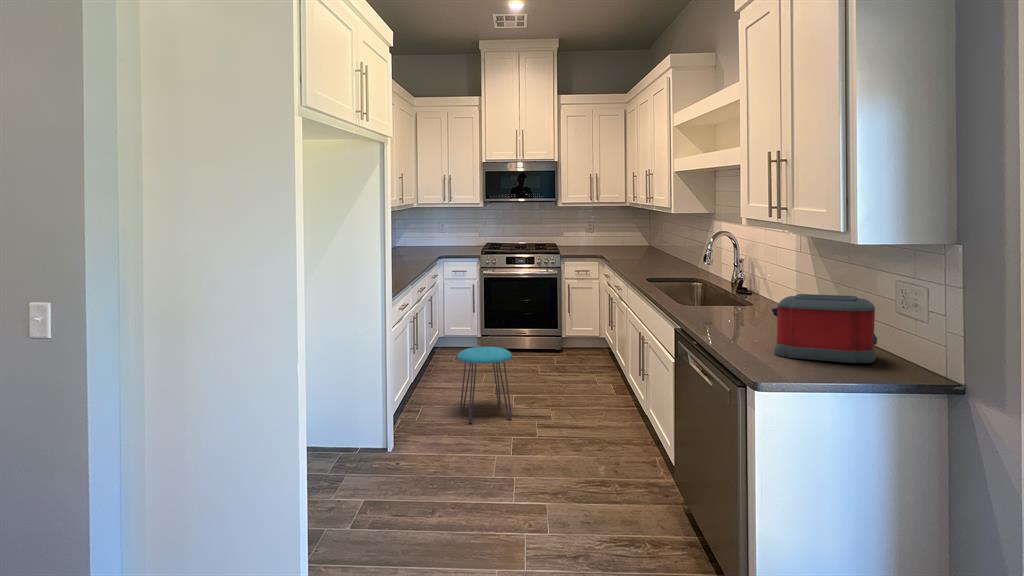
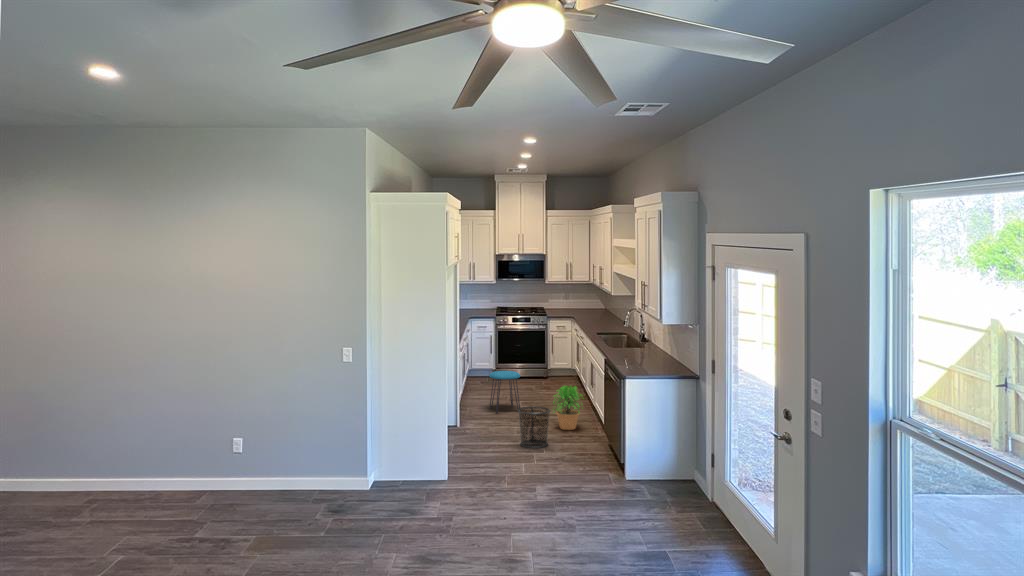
toaster: present [772,294,877,363] -> none [637,342,677,369]
potted plant: none [564,377,632,465] -> present [554,386,581,430]
waste bin: none [495,428,563,521] -> present [518,407,550,448]

